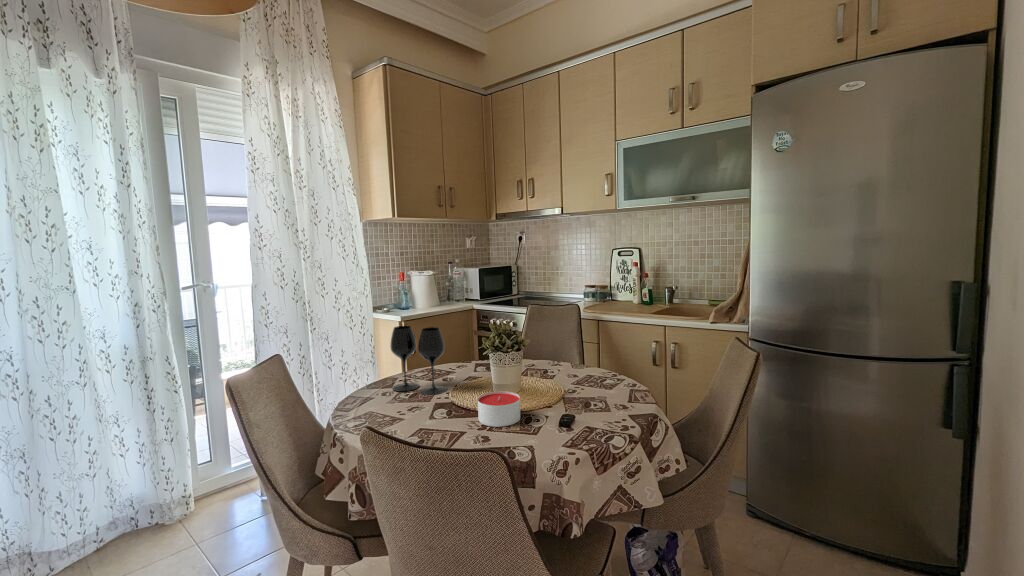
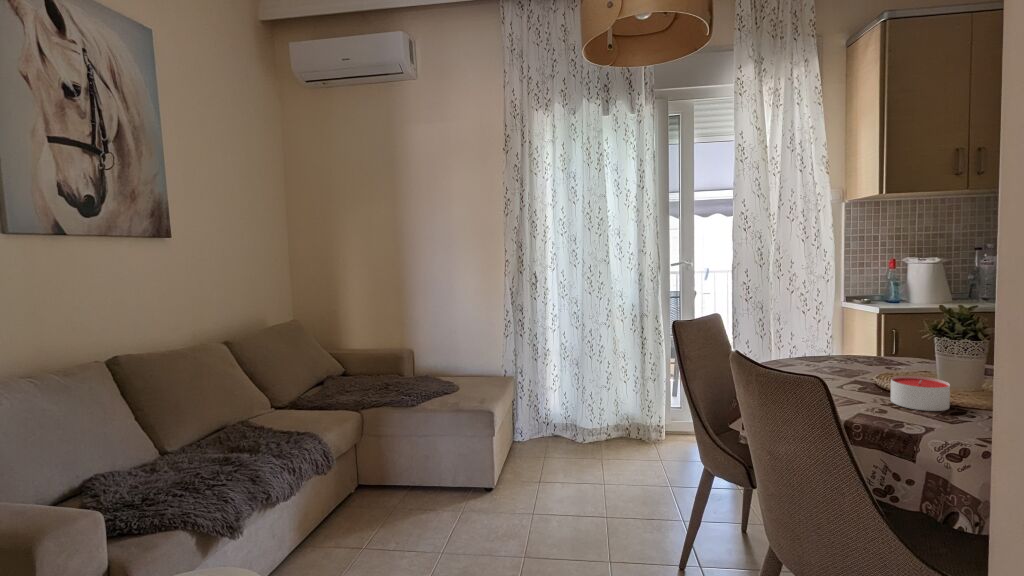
wine glass: present [391,326,447,395] -> none [821,303,883,376]

